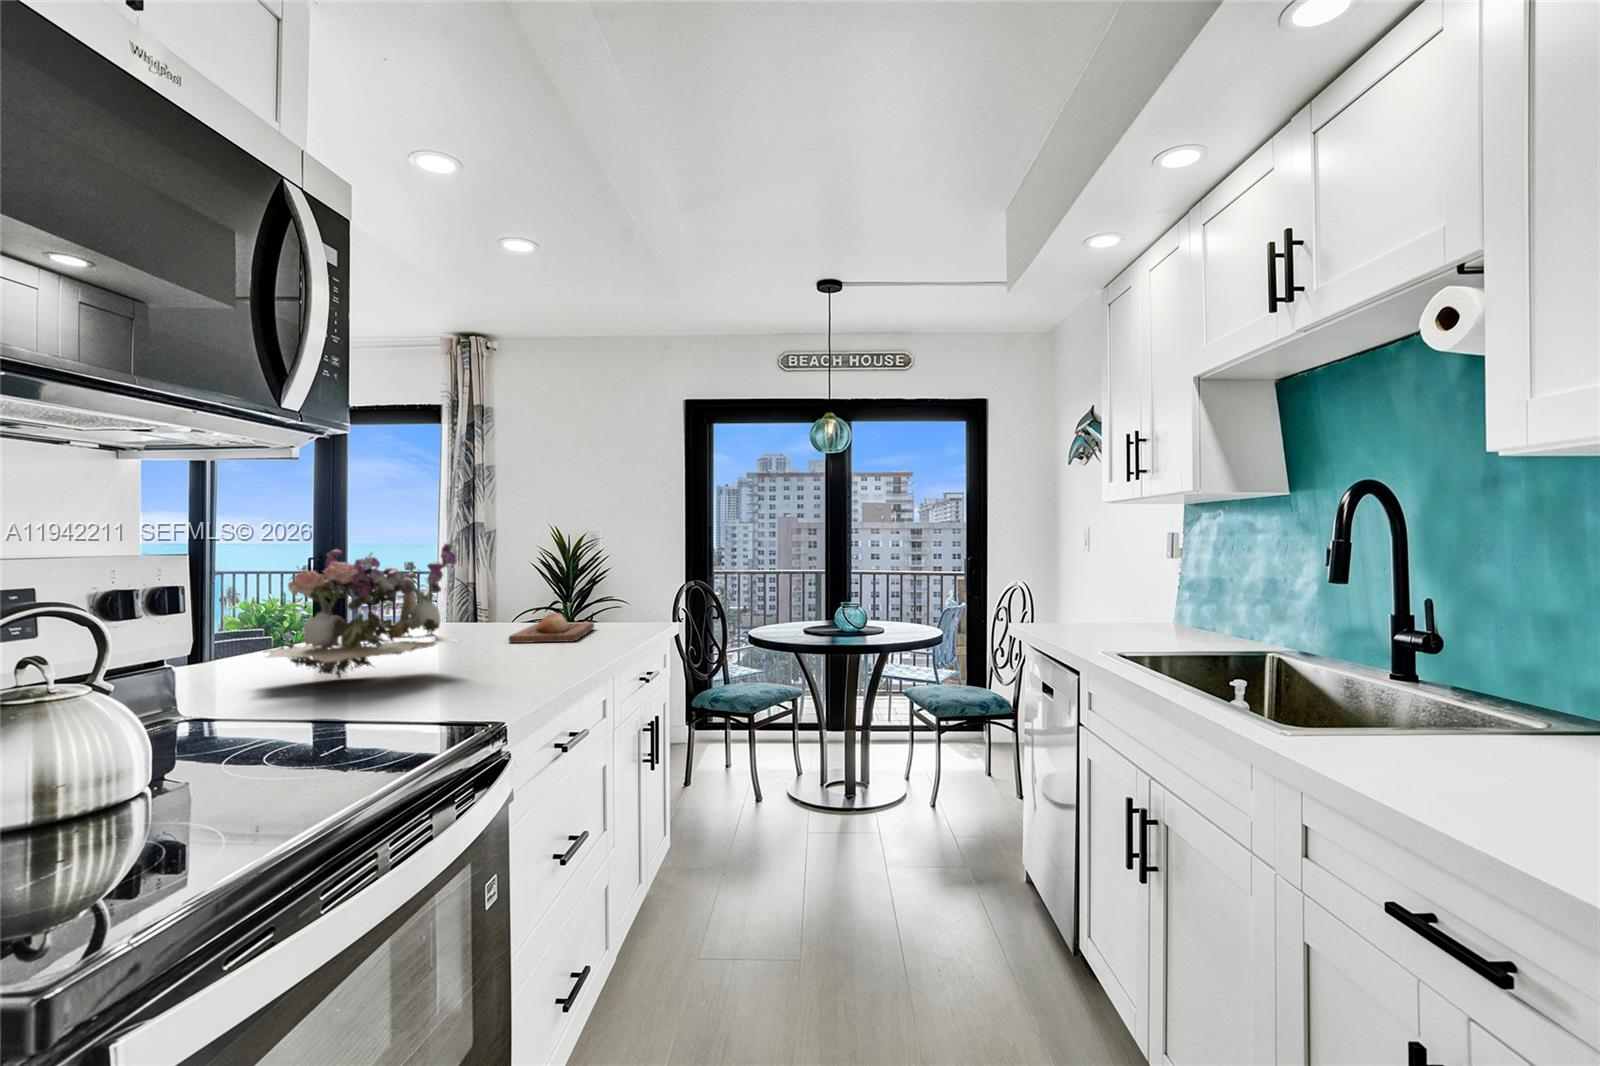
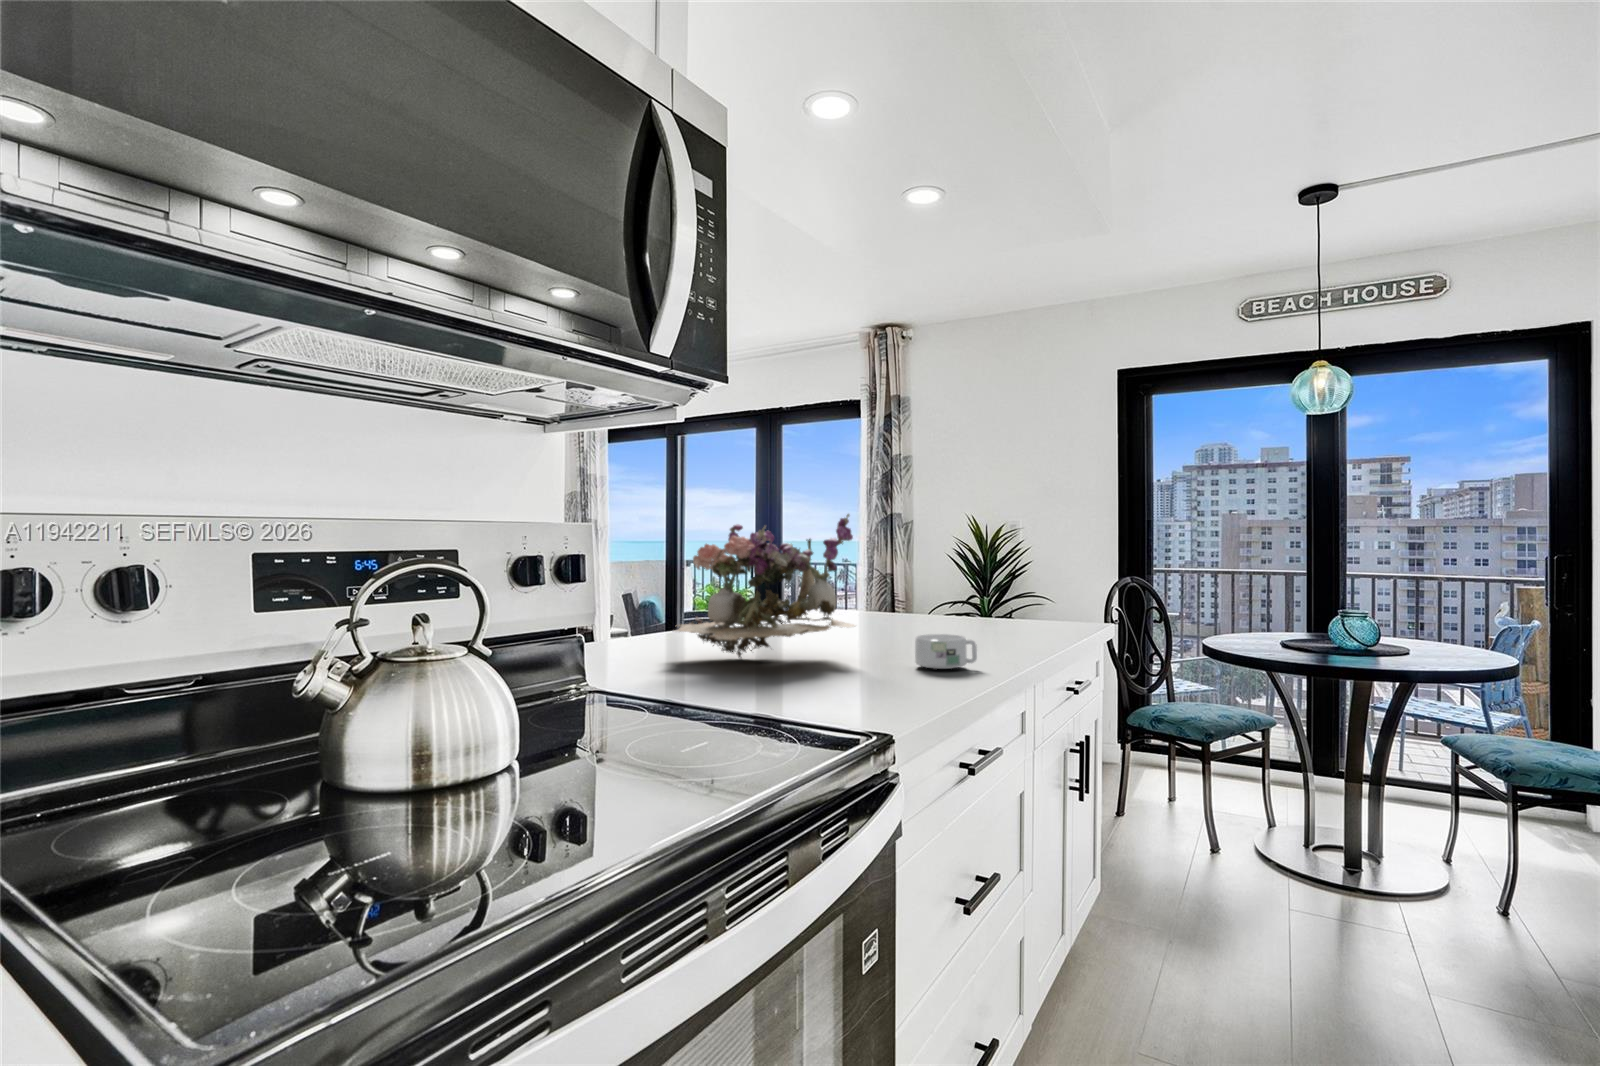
bread loaf: present [509,613,594,643] -> none [913,603,1009,636]
mug: none [516,642,570,671] -> present [915,634,977,669]

